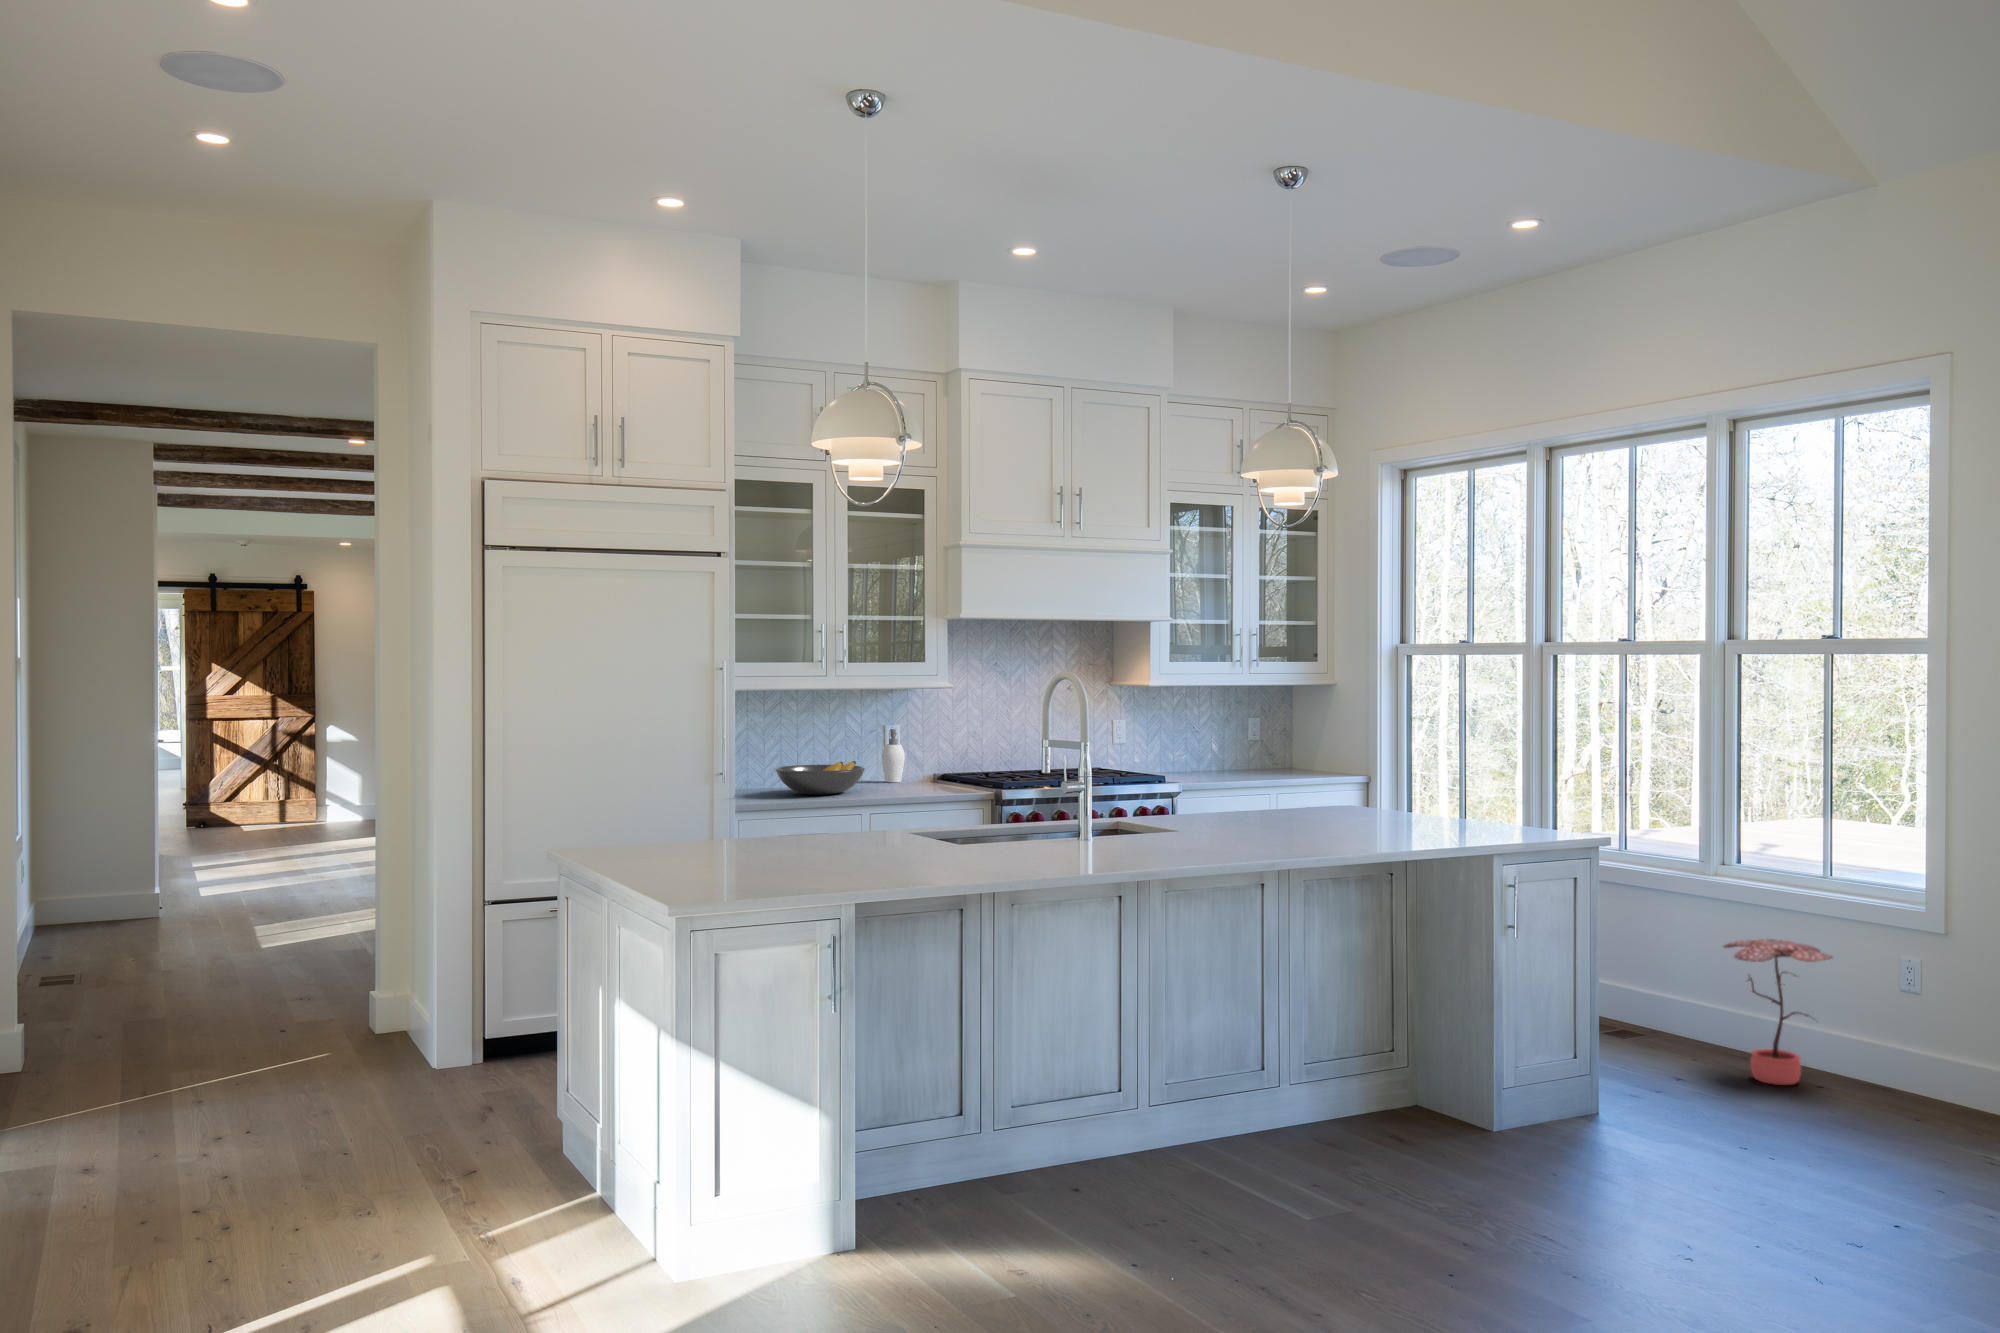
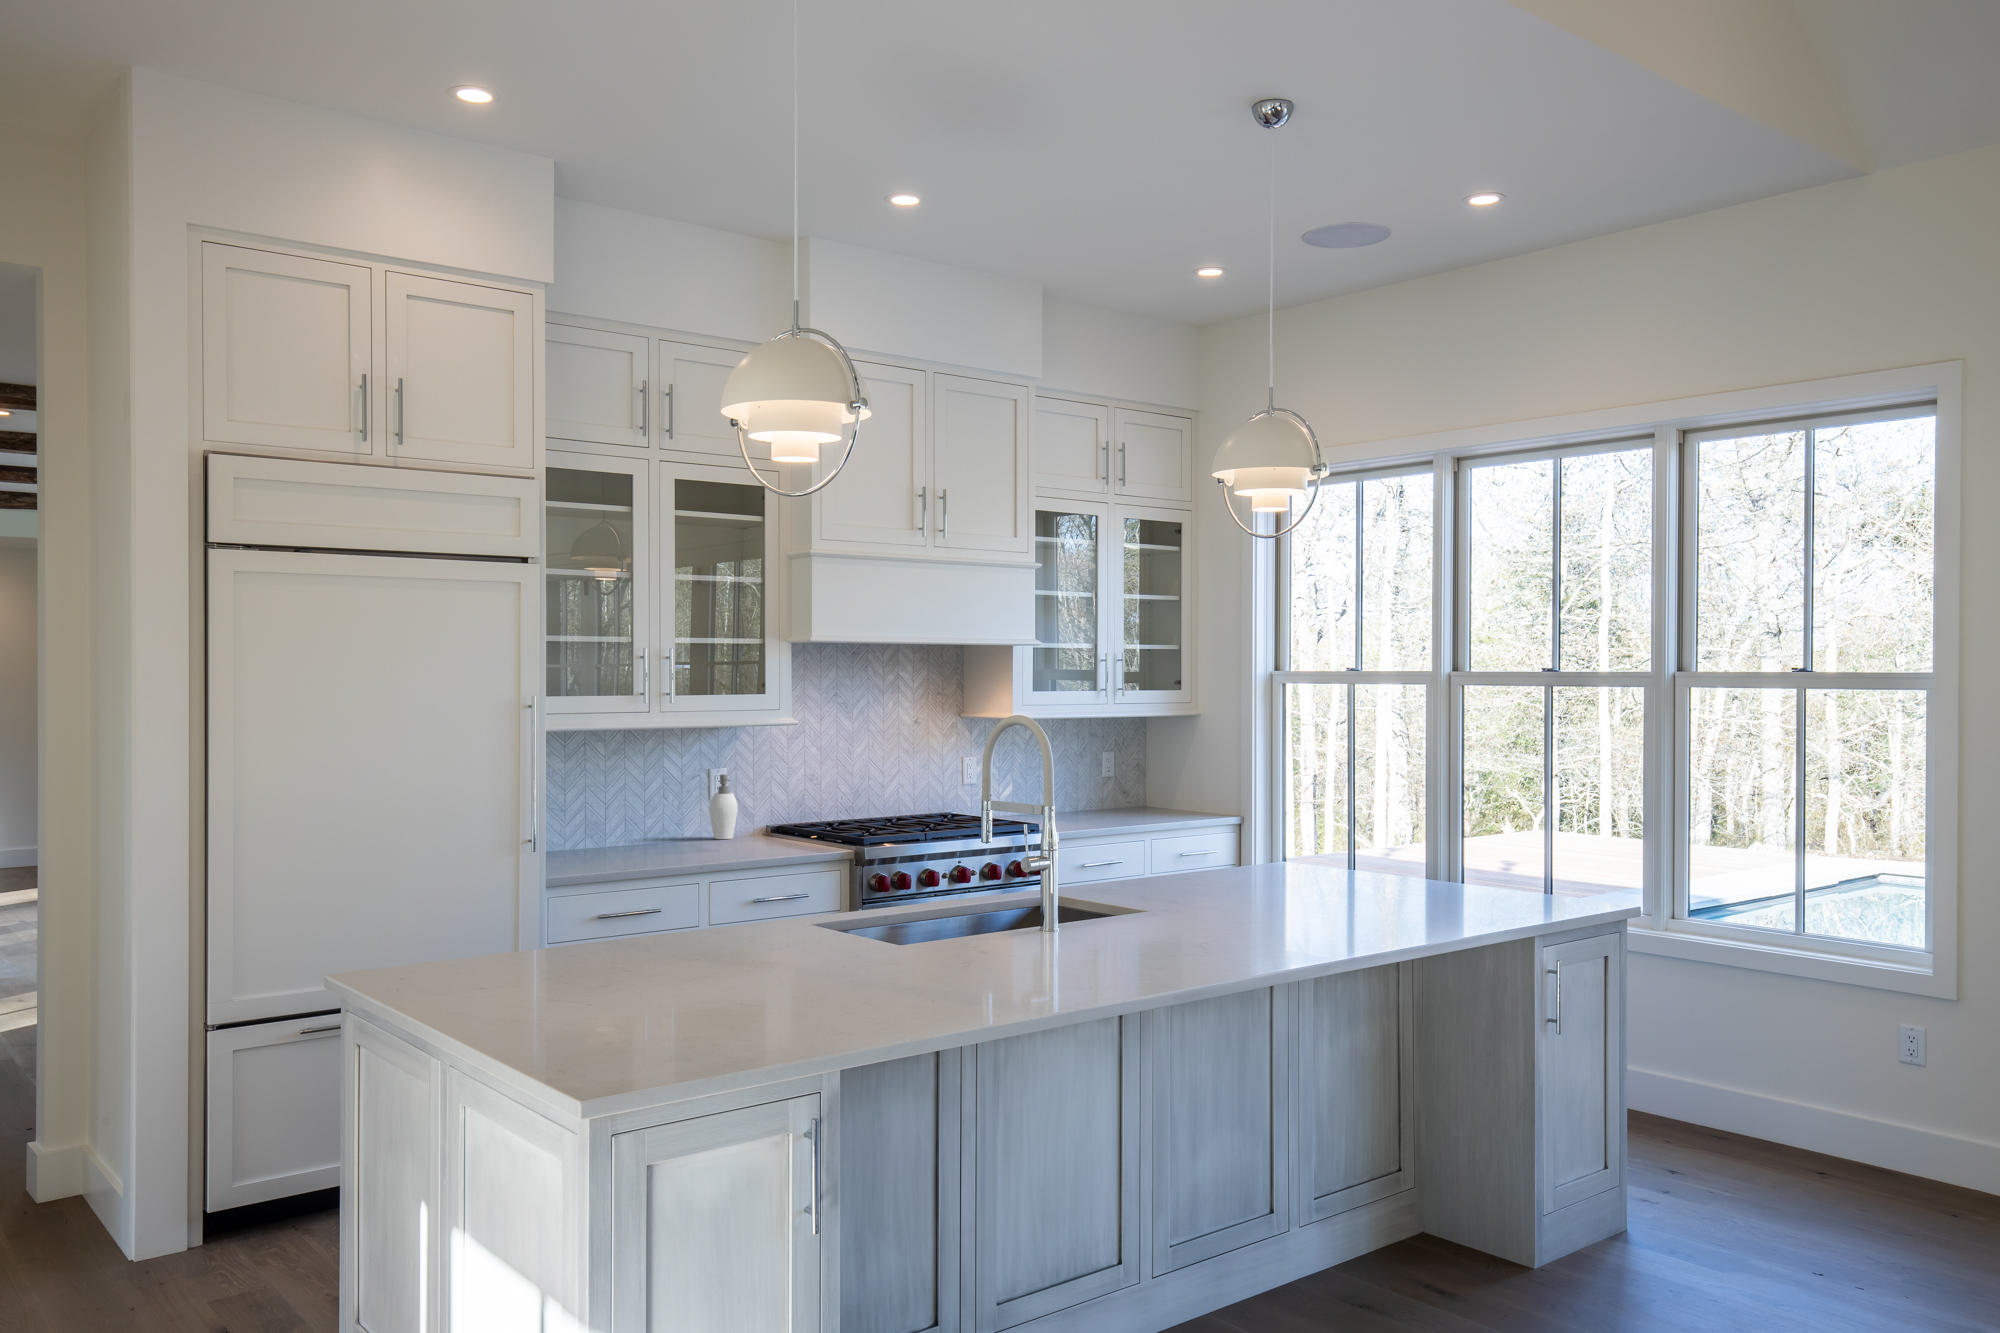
fruit bowl: present [776,761,865,795] -> none [586,817,700,860]
potted plant: present [1724,939,1833,1085] -> none [1702,1003,1834,1167]

